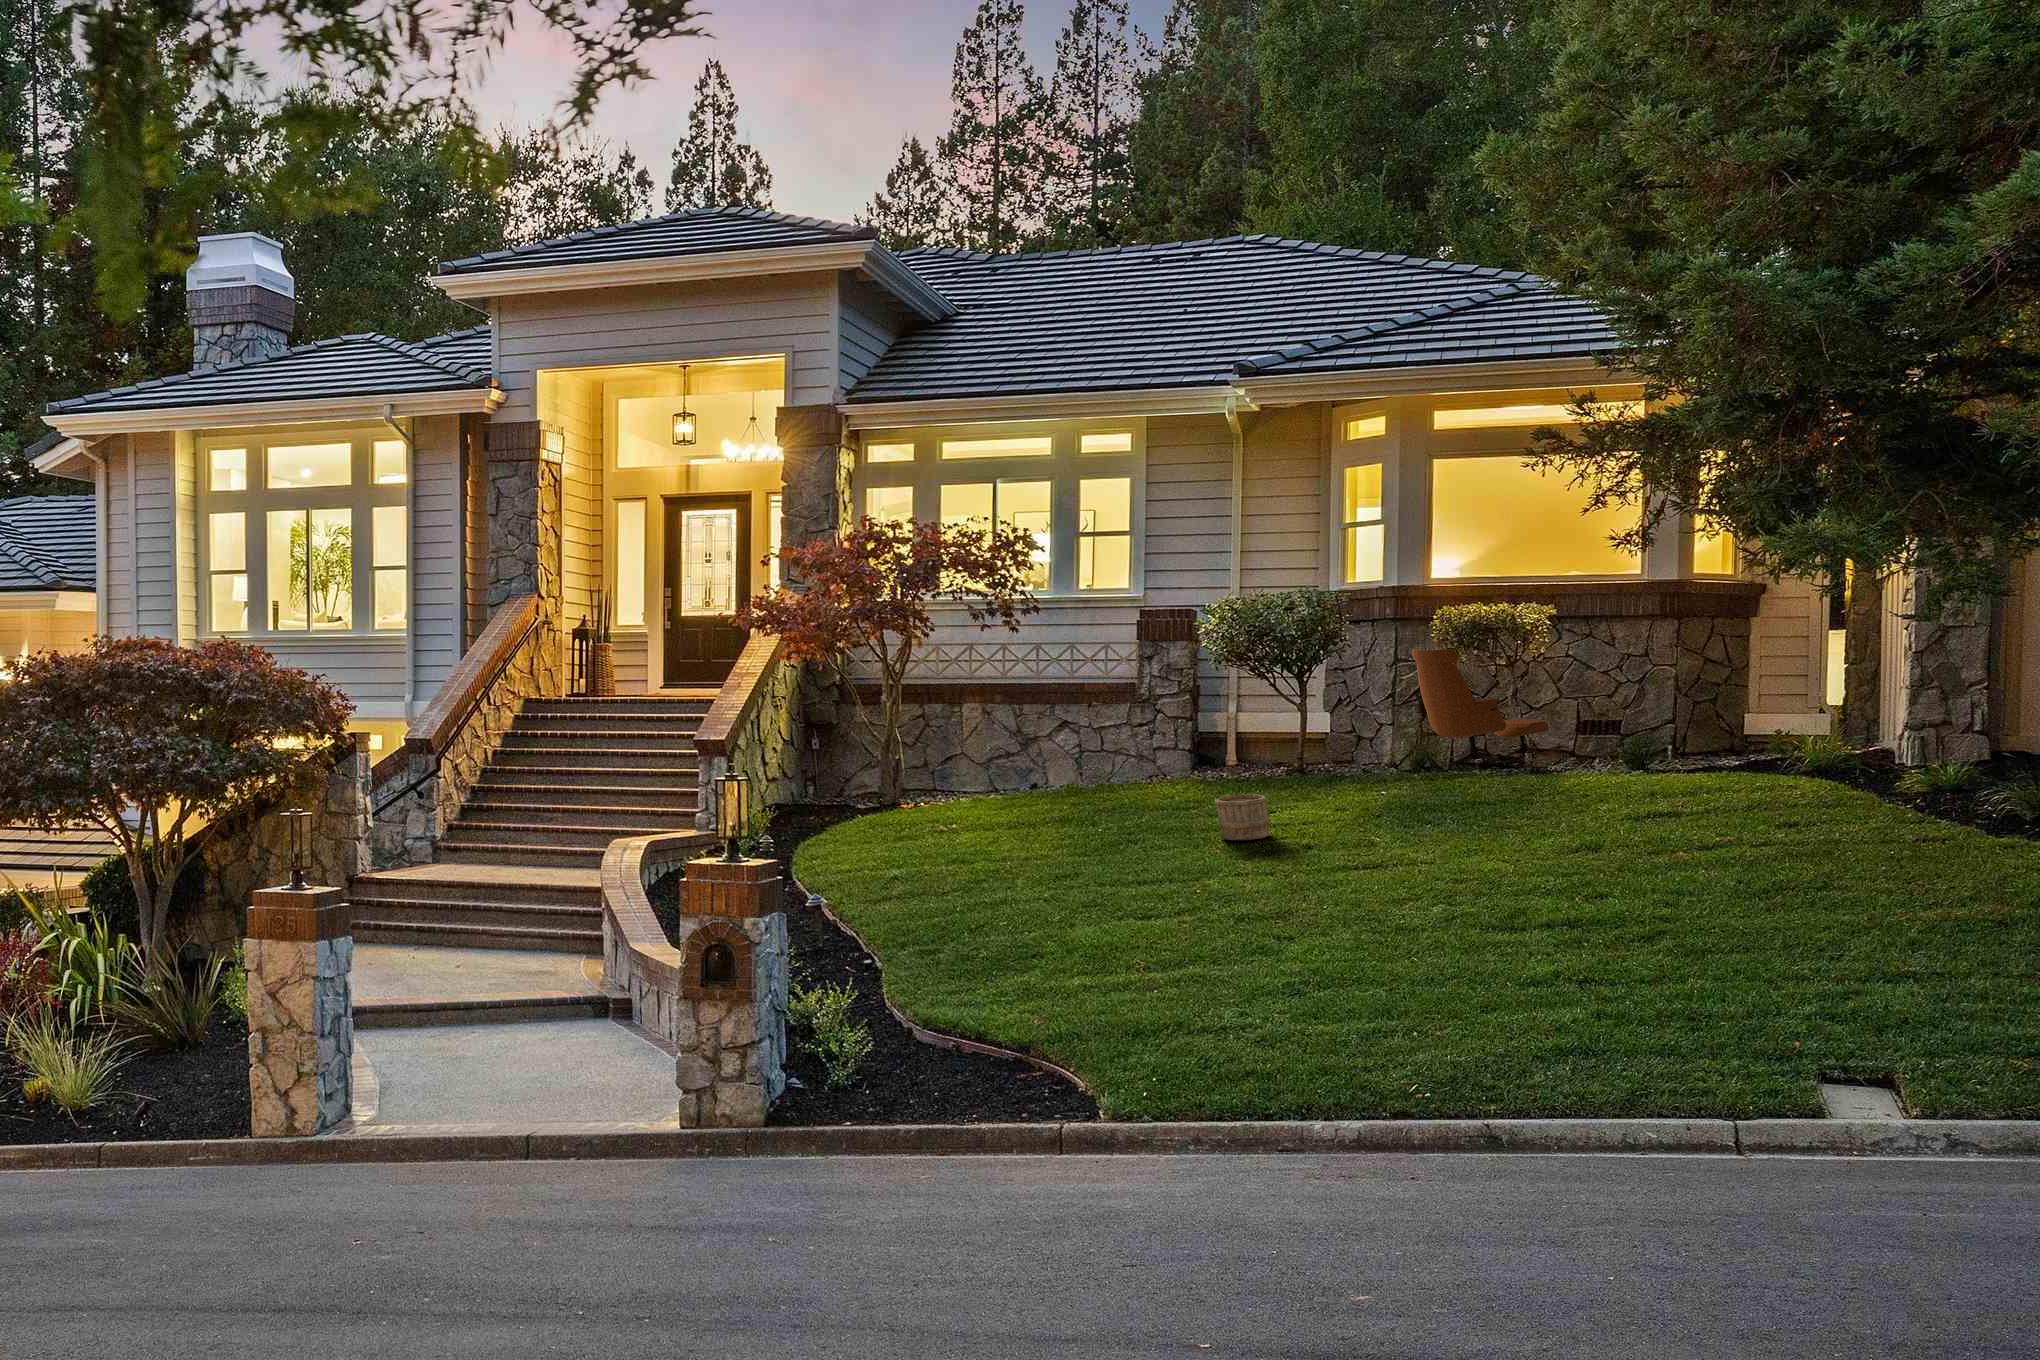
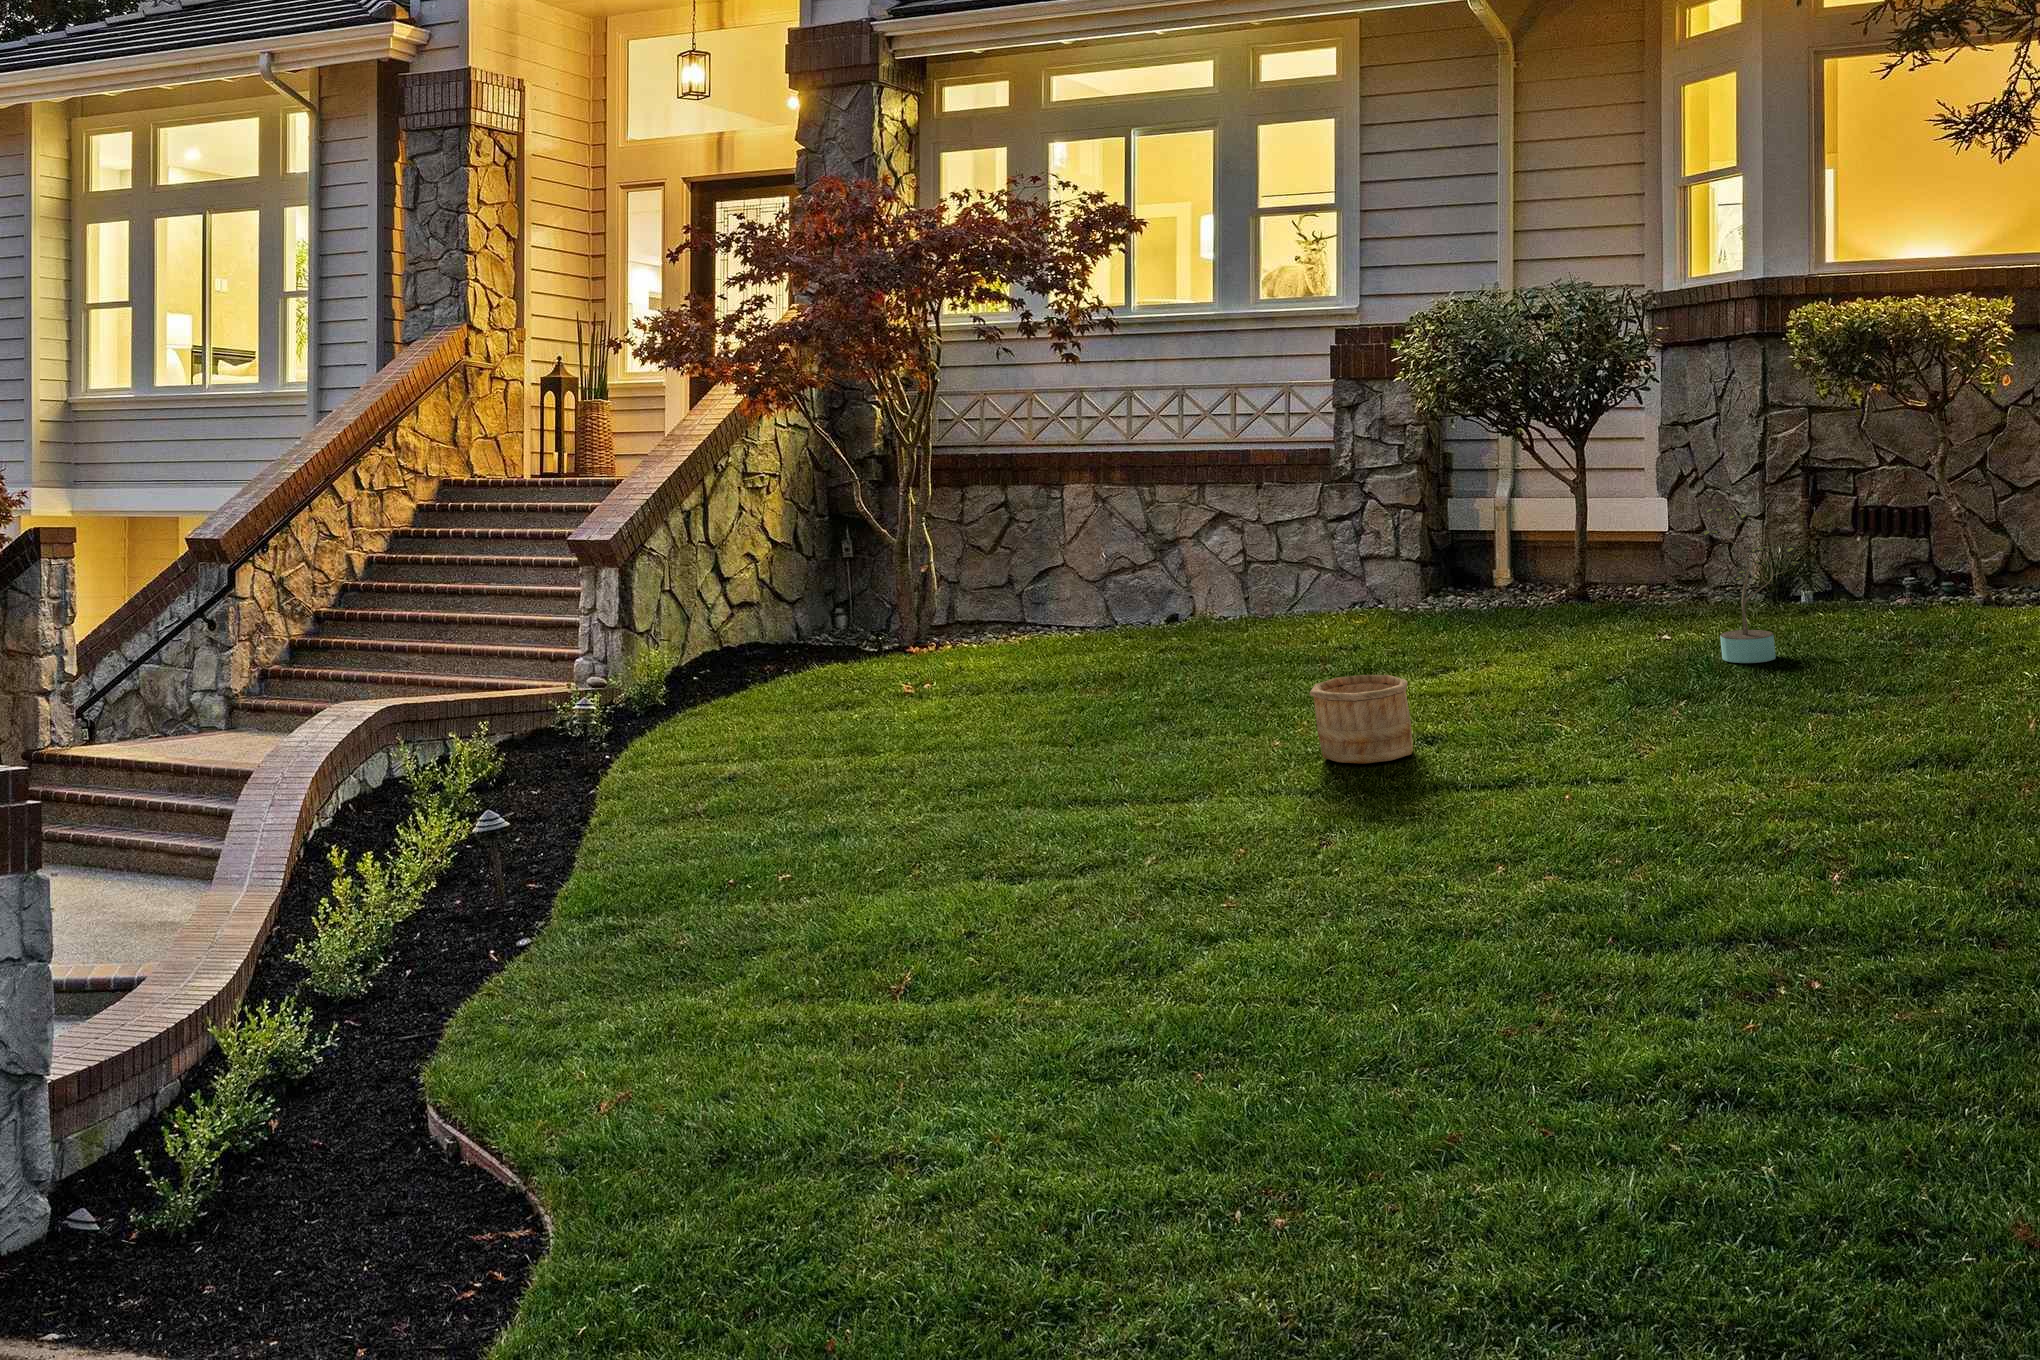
lounge chair: present [1412,649,1549,767] -> none [1762,392,2032,603]
potted plant: none [1395,709,1447,794] -> present [1700,508,1800,663]

